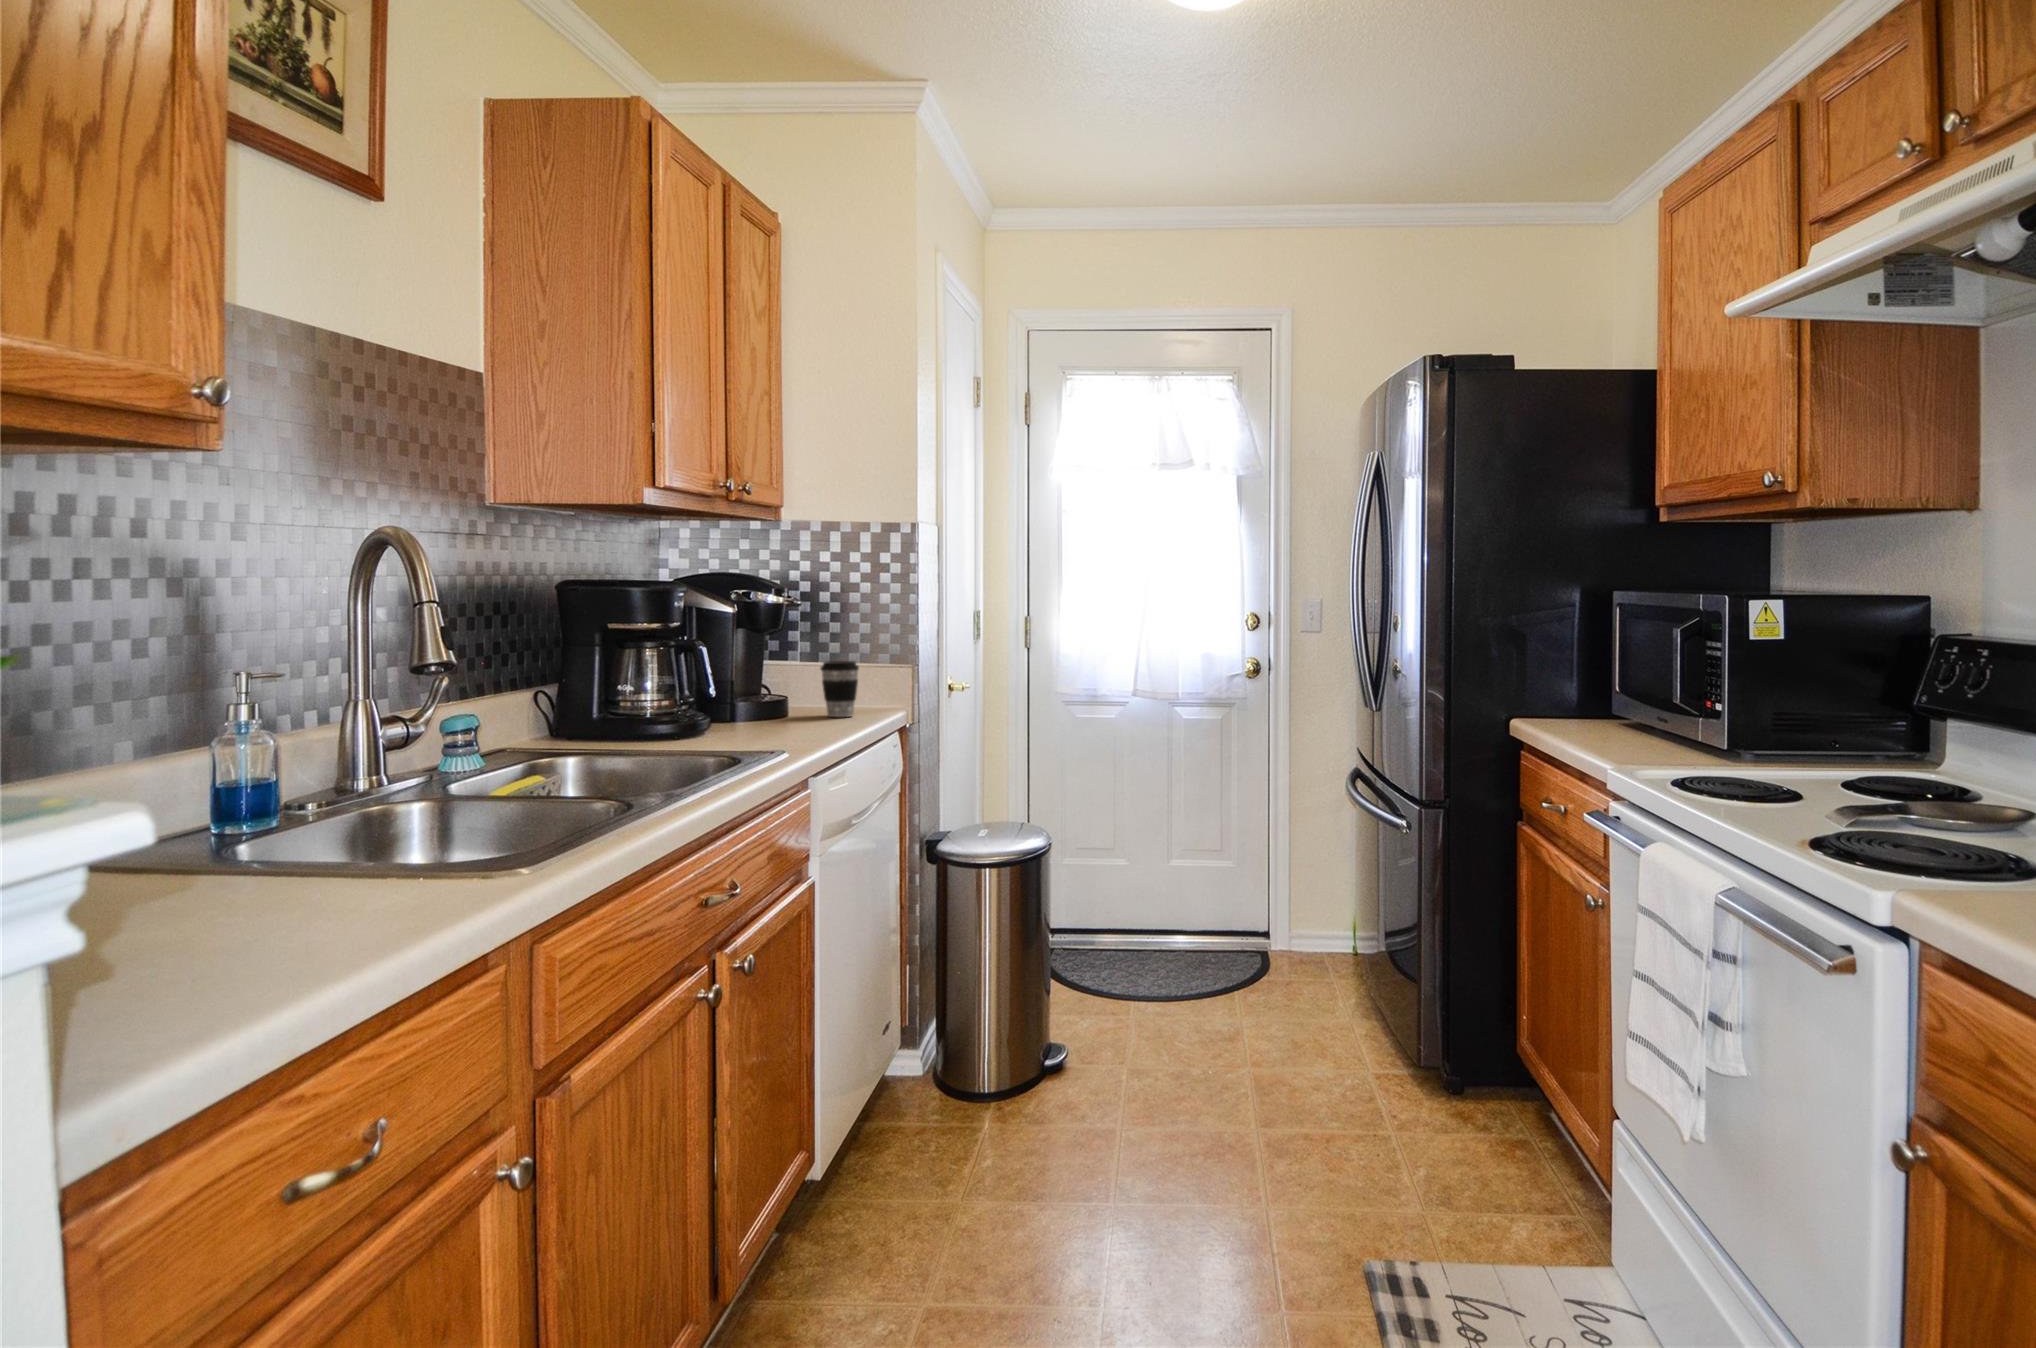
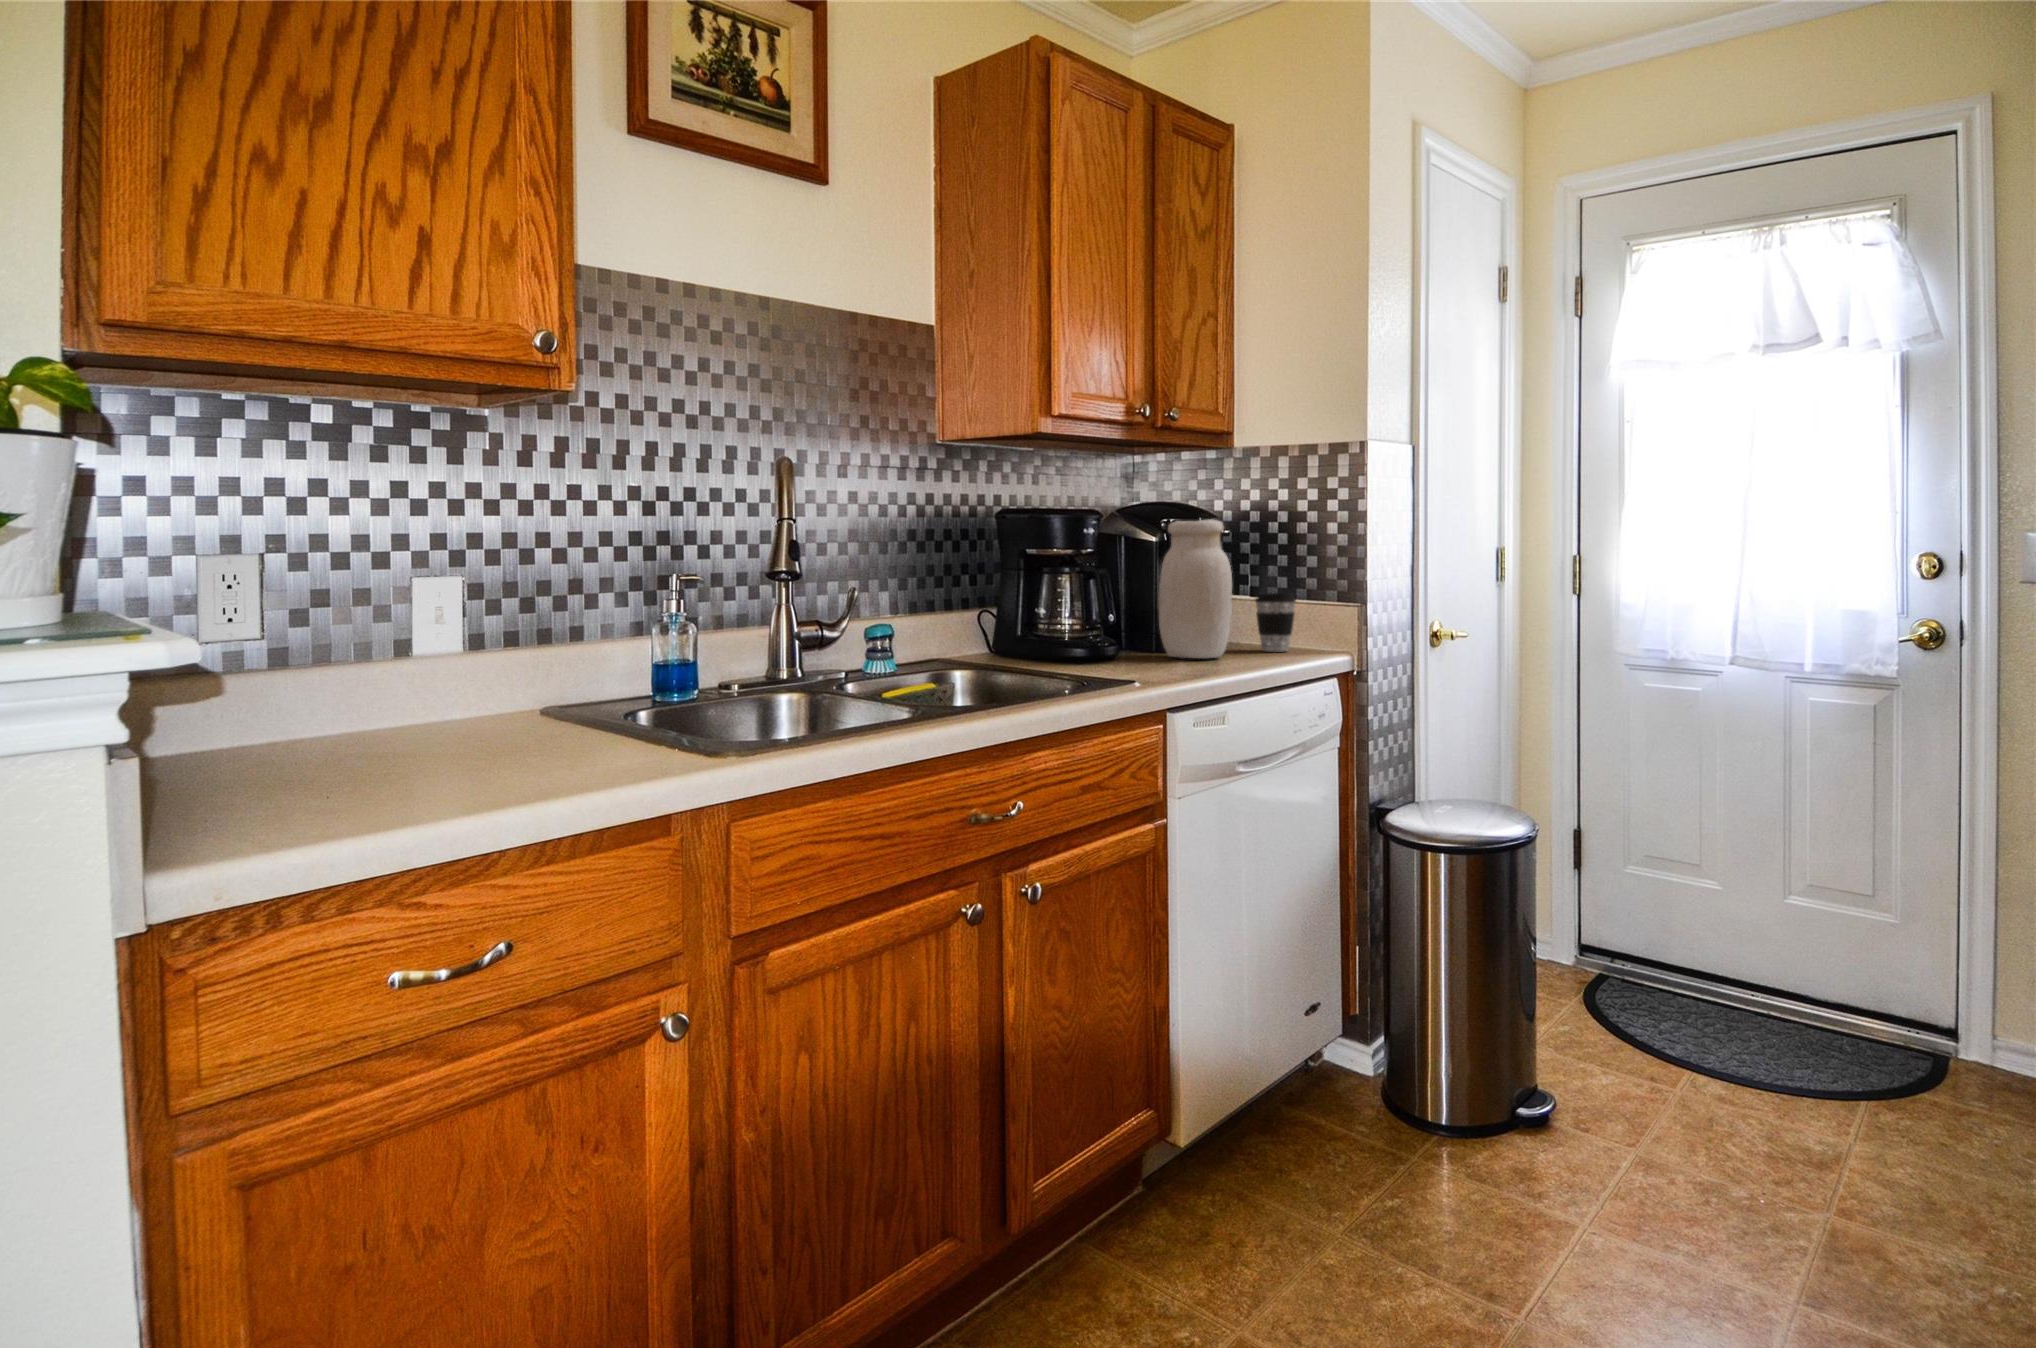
jar: none [741,593,814,729] -> present [1159,520,1232,659]

